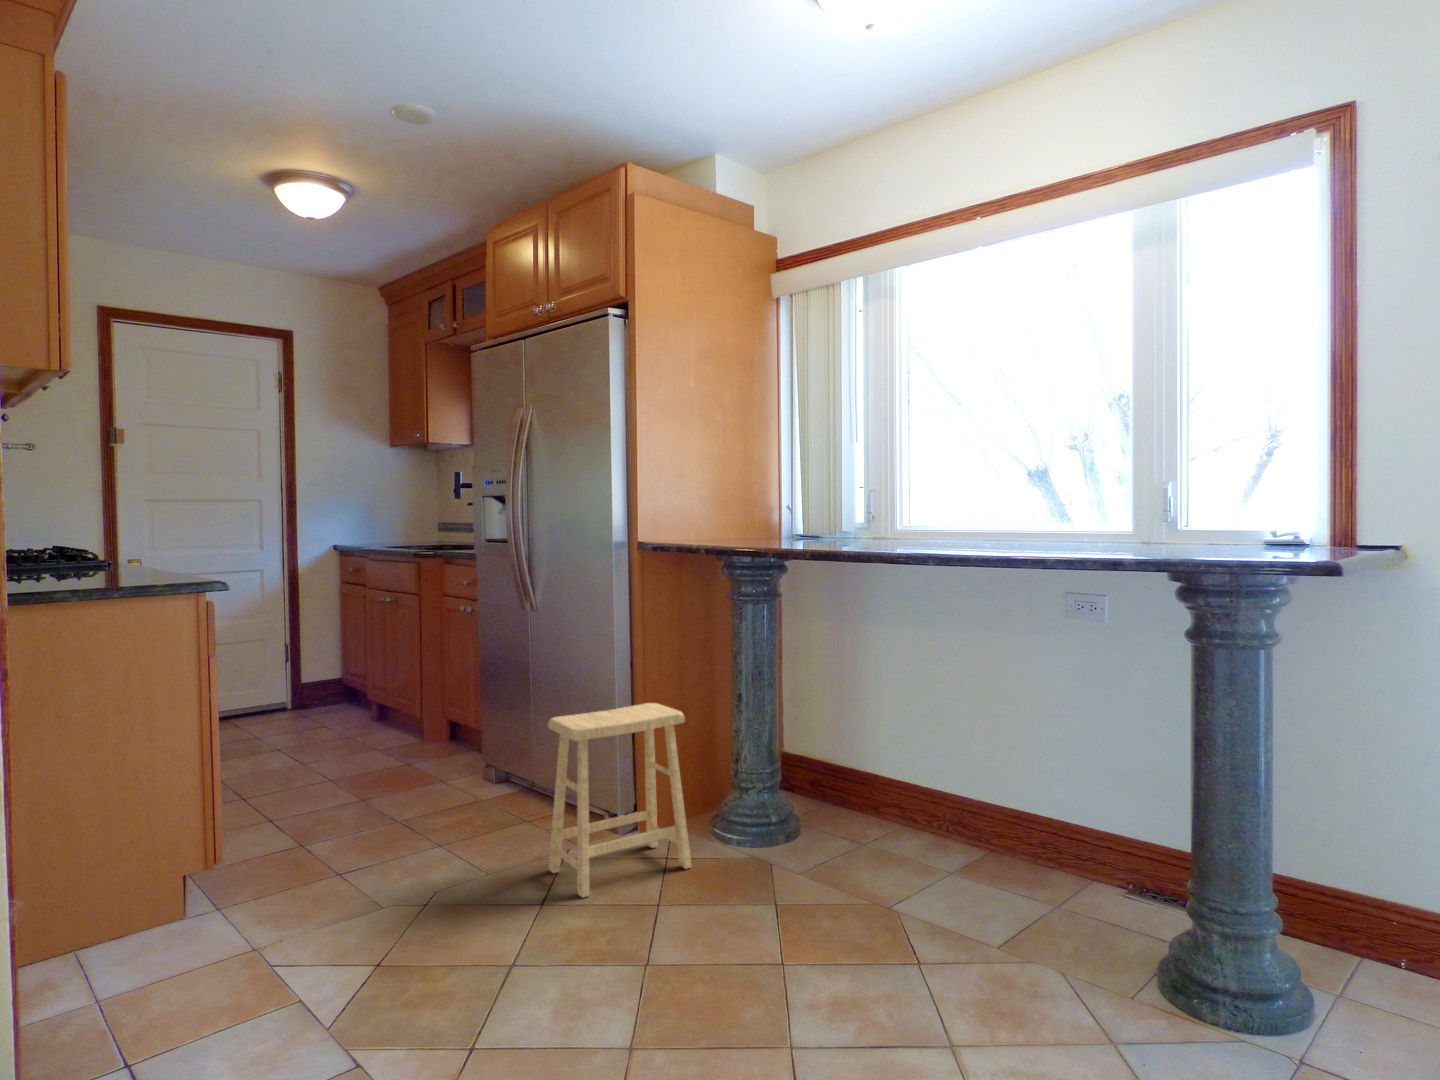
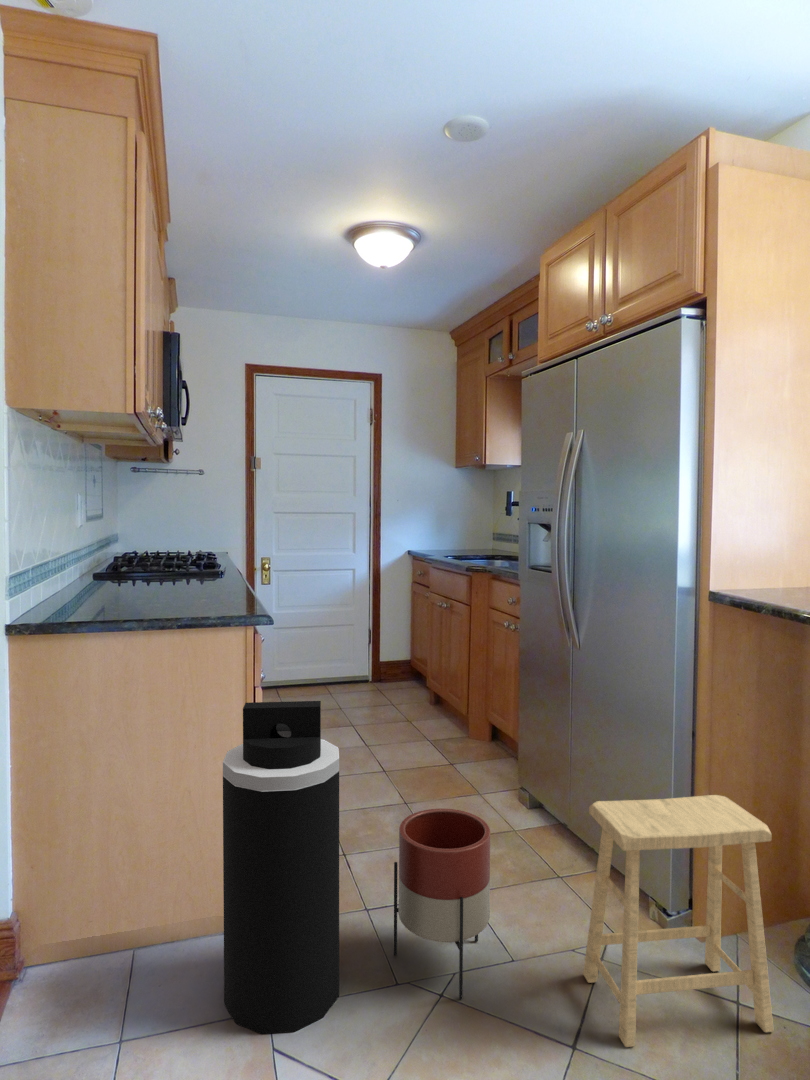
trash can: none [191,652,323,964] -> present [223,701,339,1034]
planter: none [369,753,465,905] -> present [394,809,490,999]

